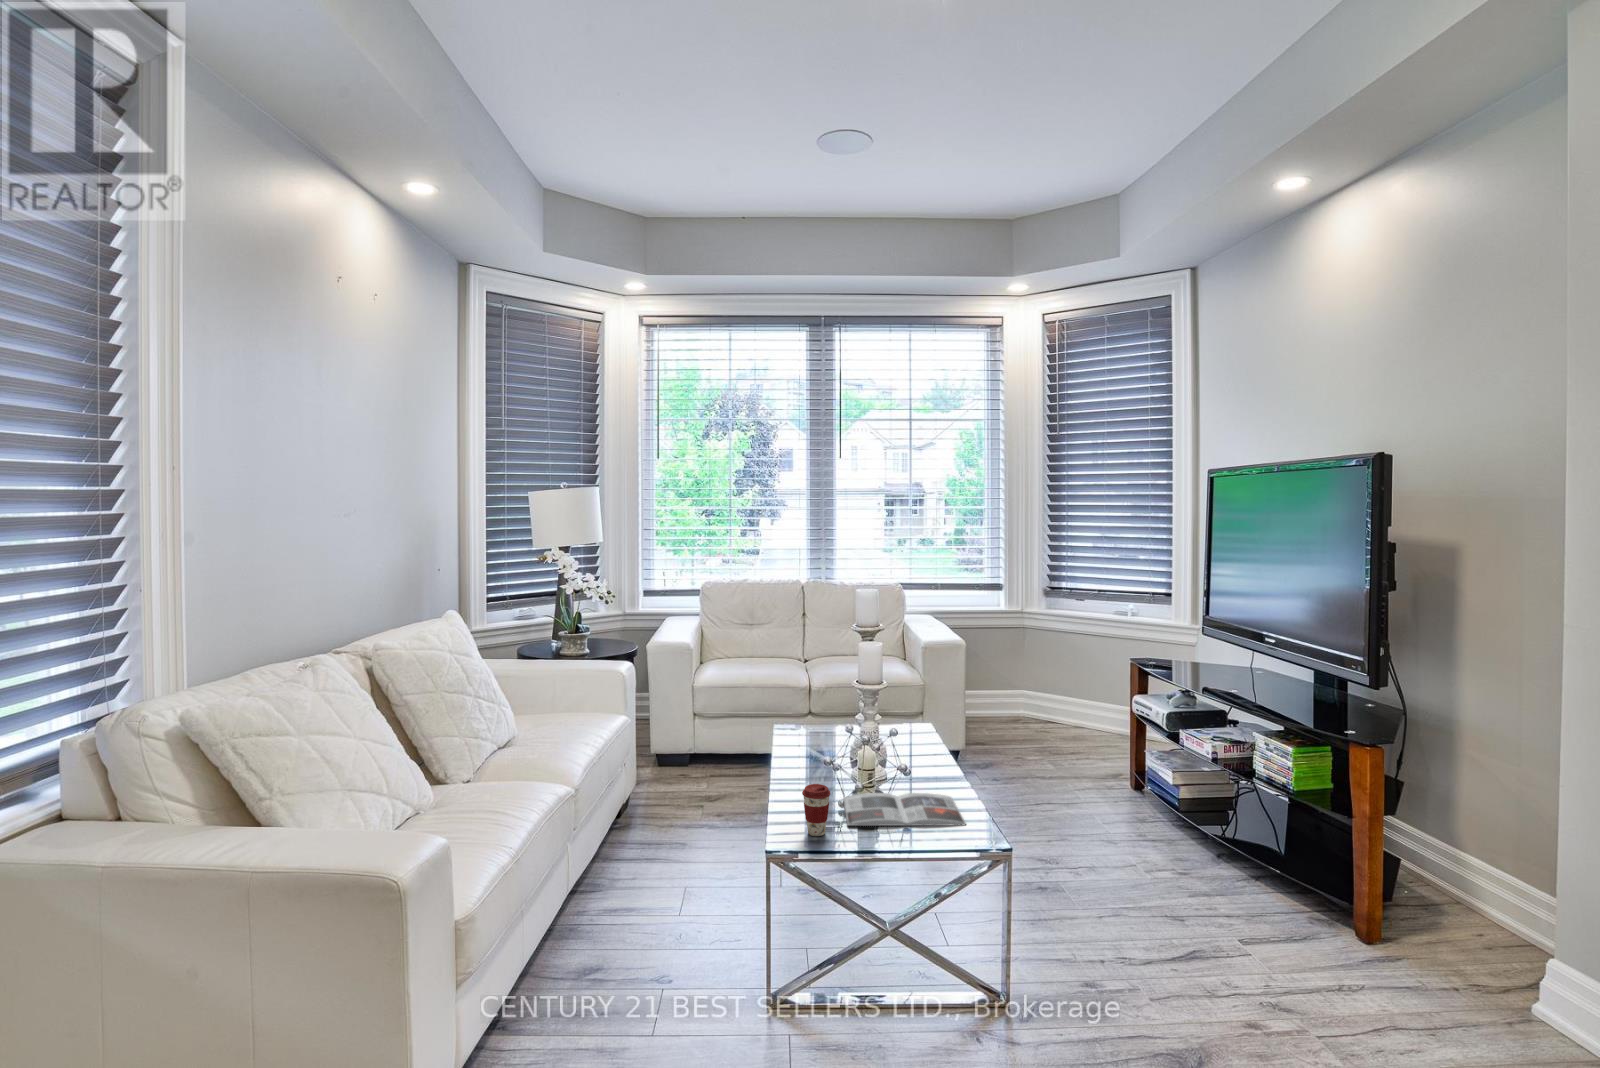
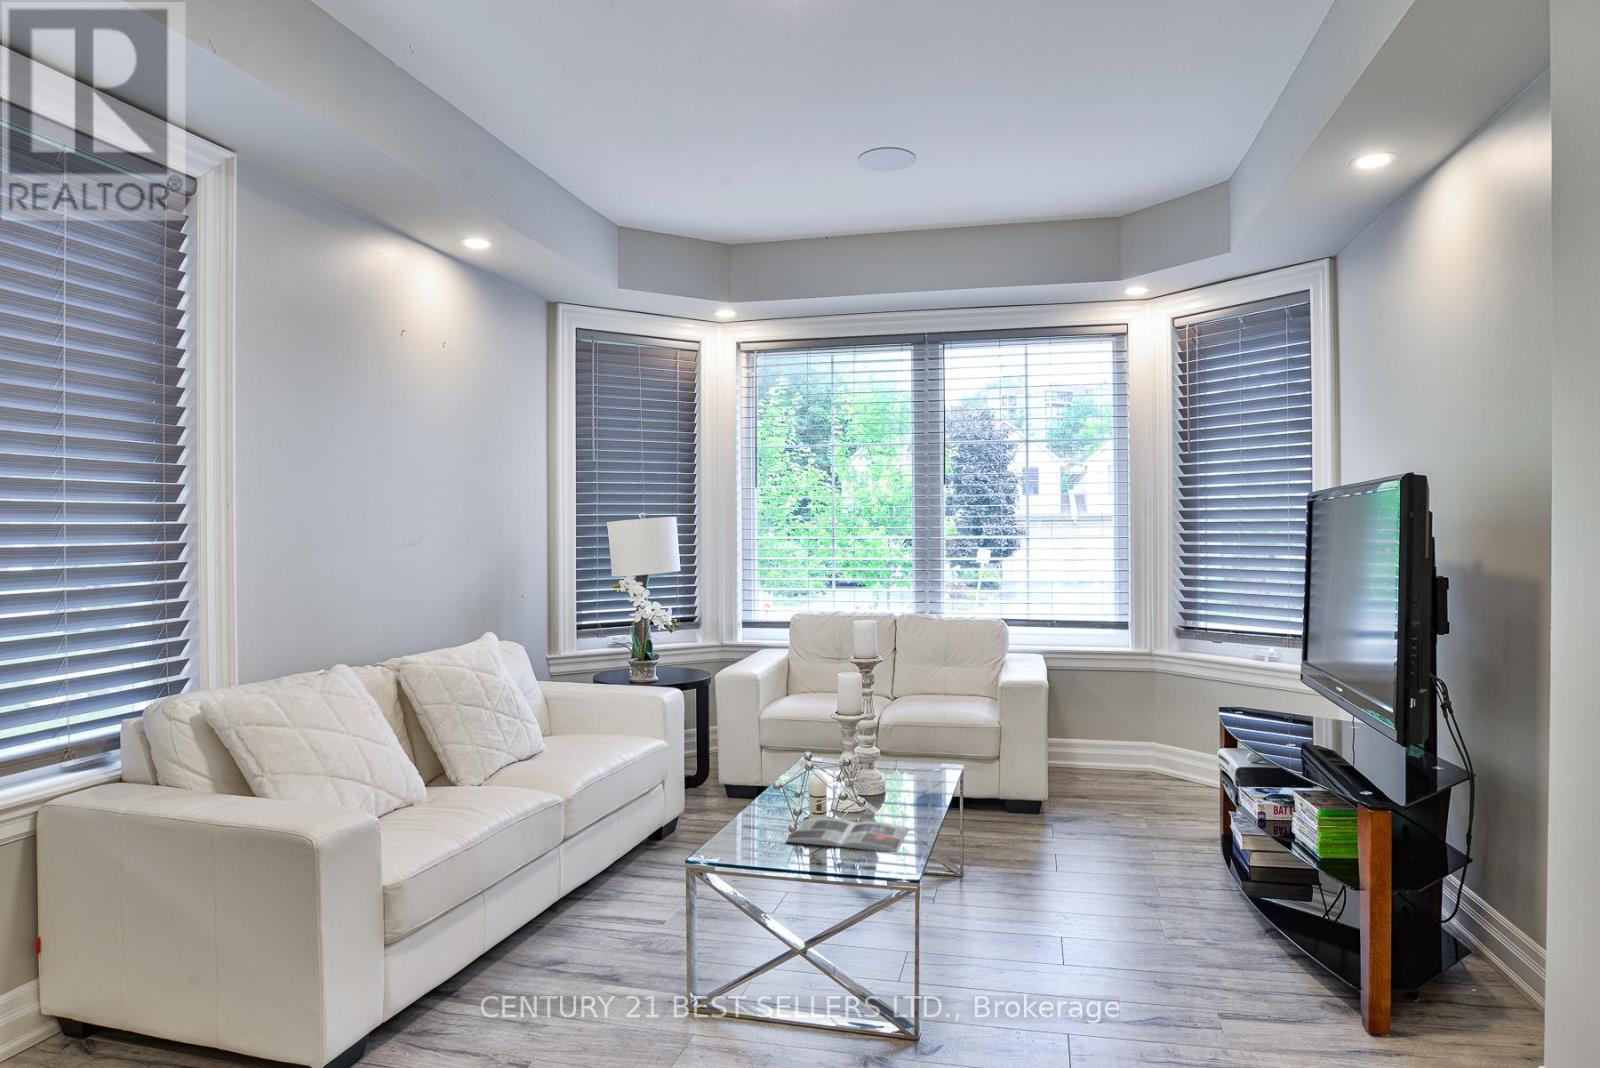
coffee cup: present [802,784,831,836] -> none [740,799,766,847]

